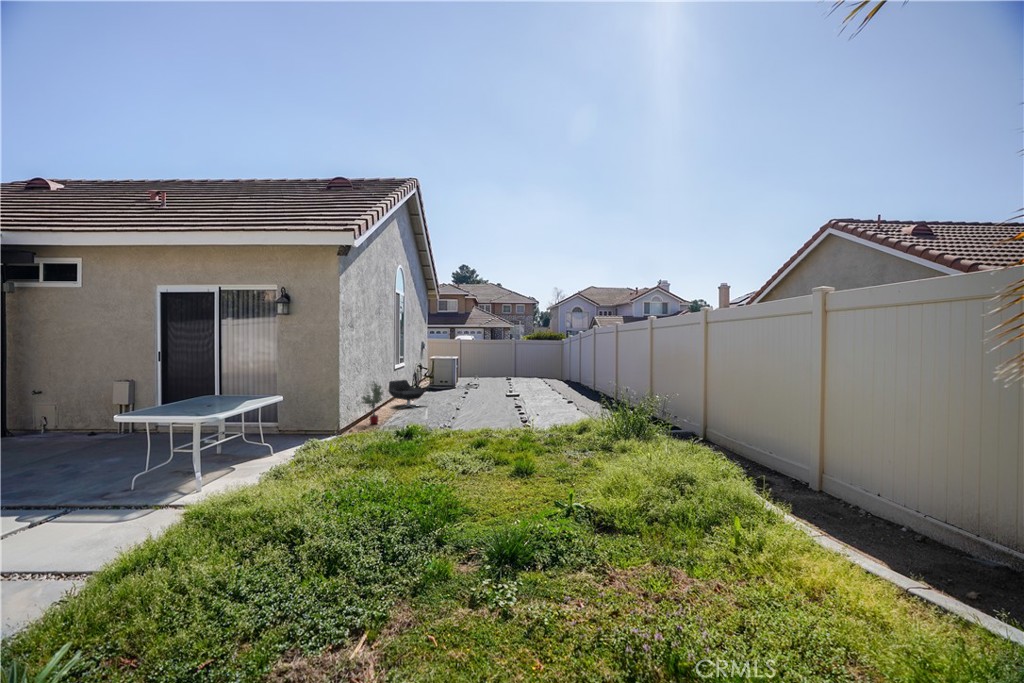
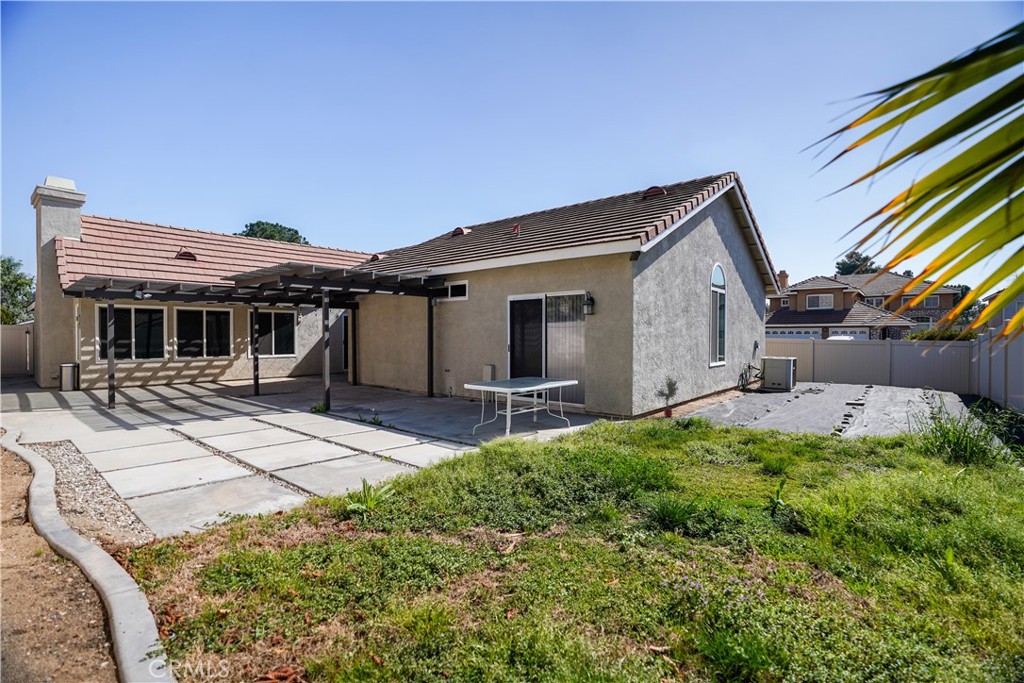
lounge chair: present [389,380,425,407] -> none [695,379,734,409]

